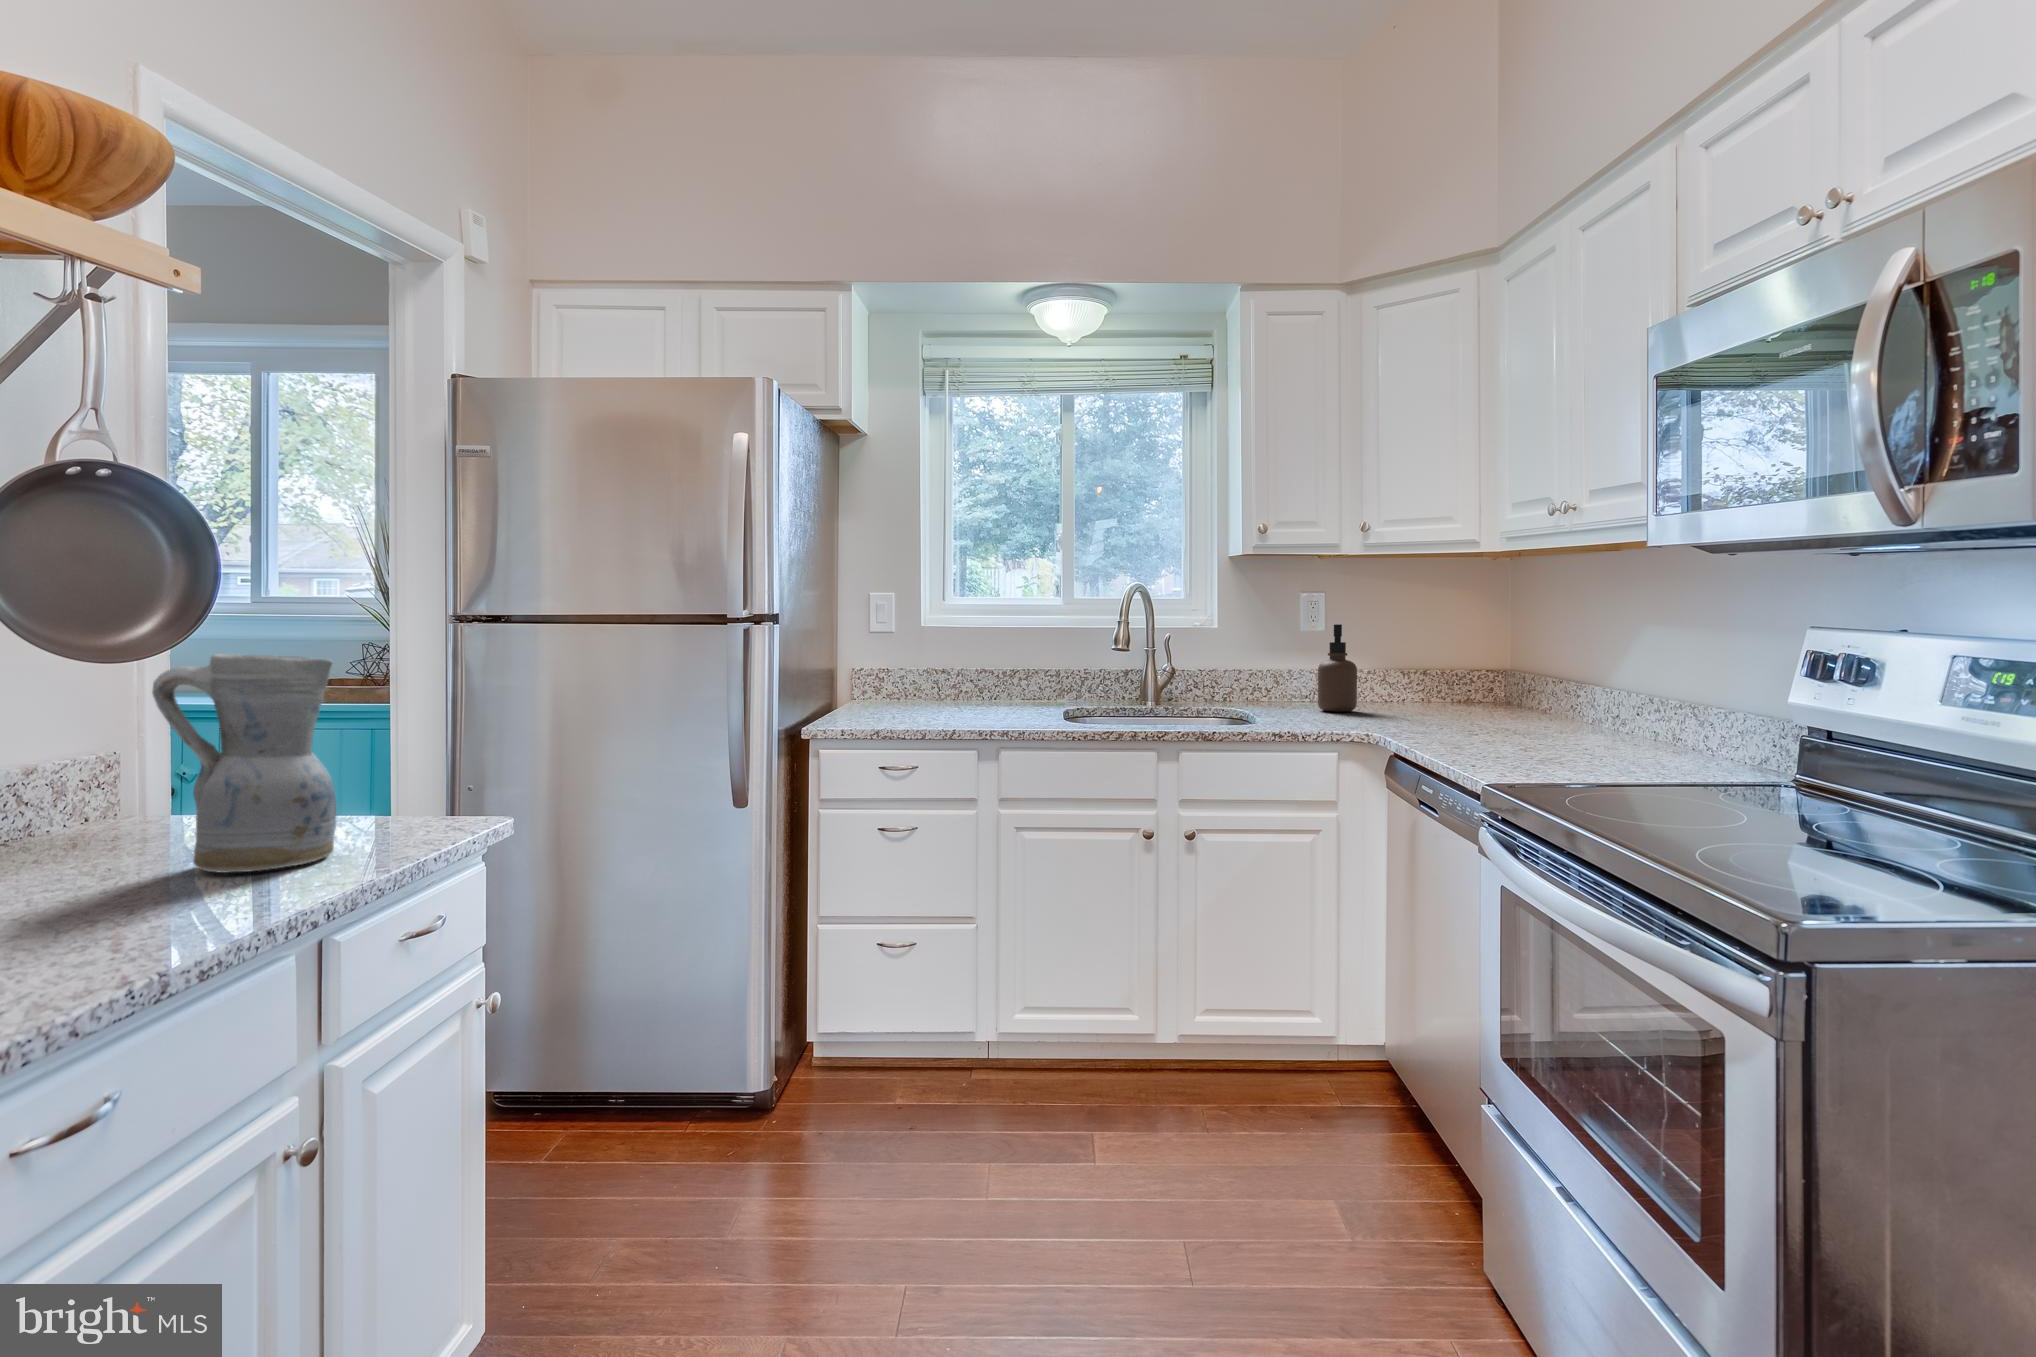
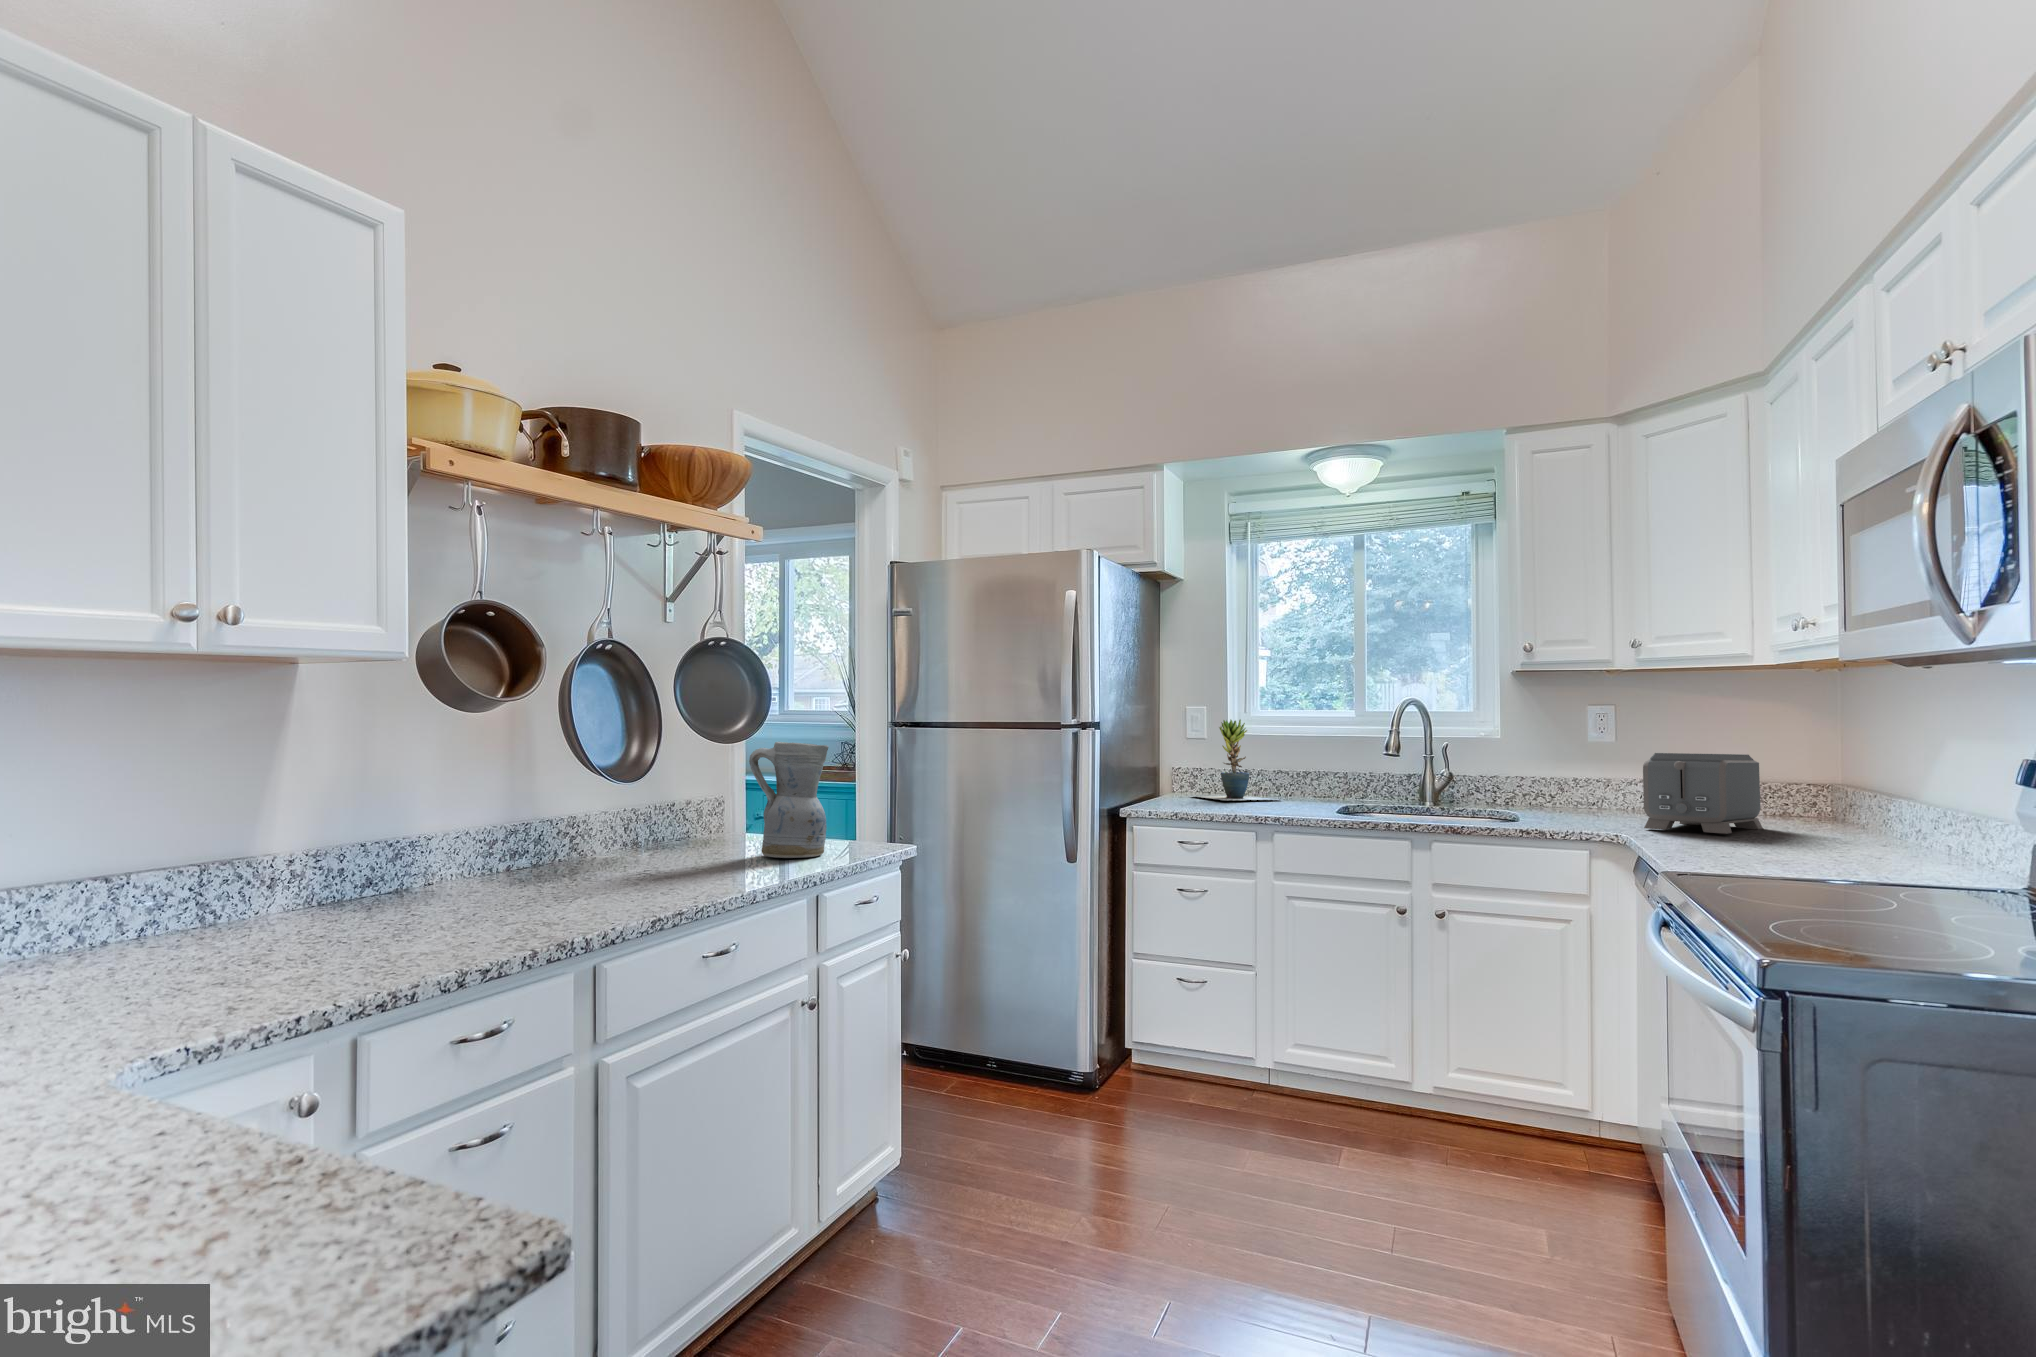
potted plant: none [874,610,989,710] -> present [1194,720,1279,800]
soap dispenser: present [1318,624,1357,712] -> none [1594,734,1635,815]
toaster: none [1394,645,1487,730] -> present [1643,753,1763,834]

